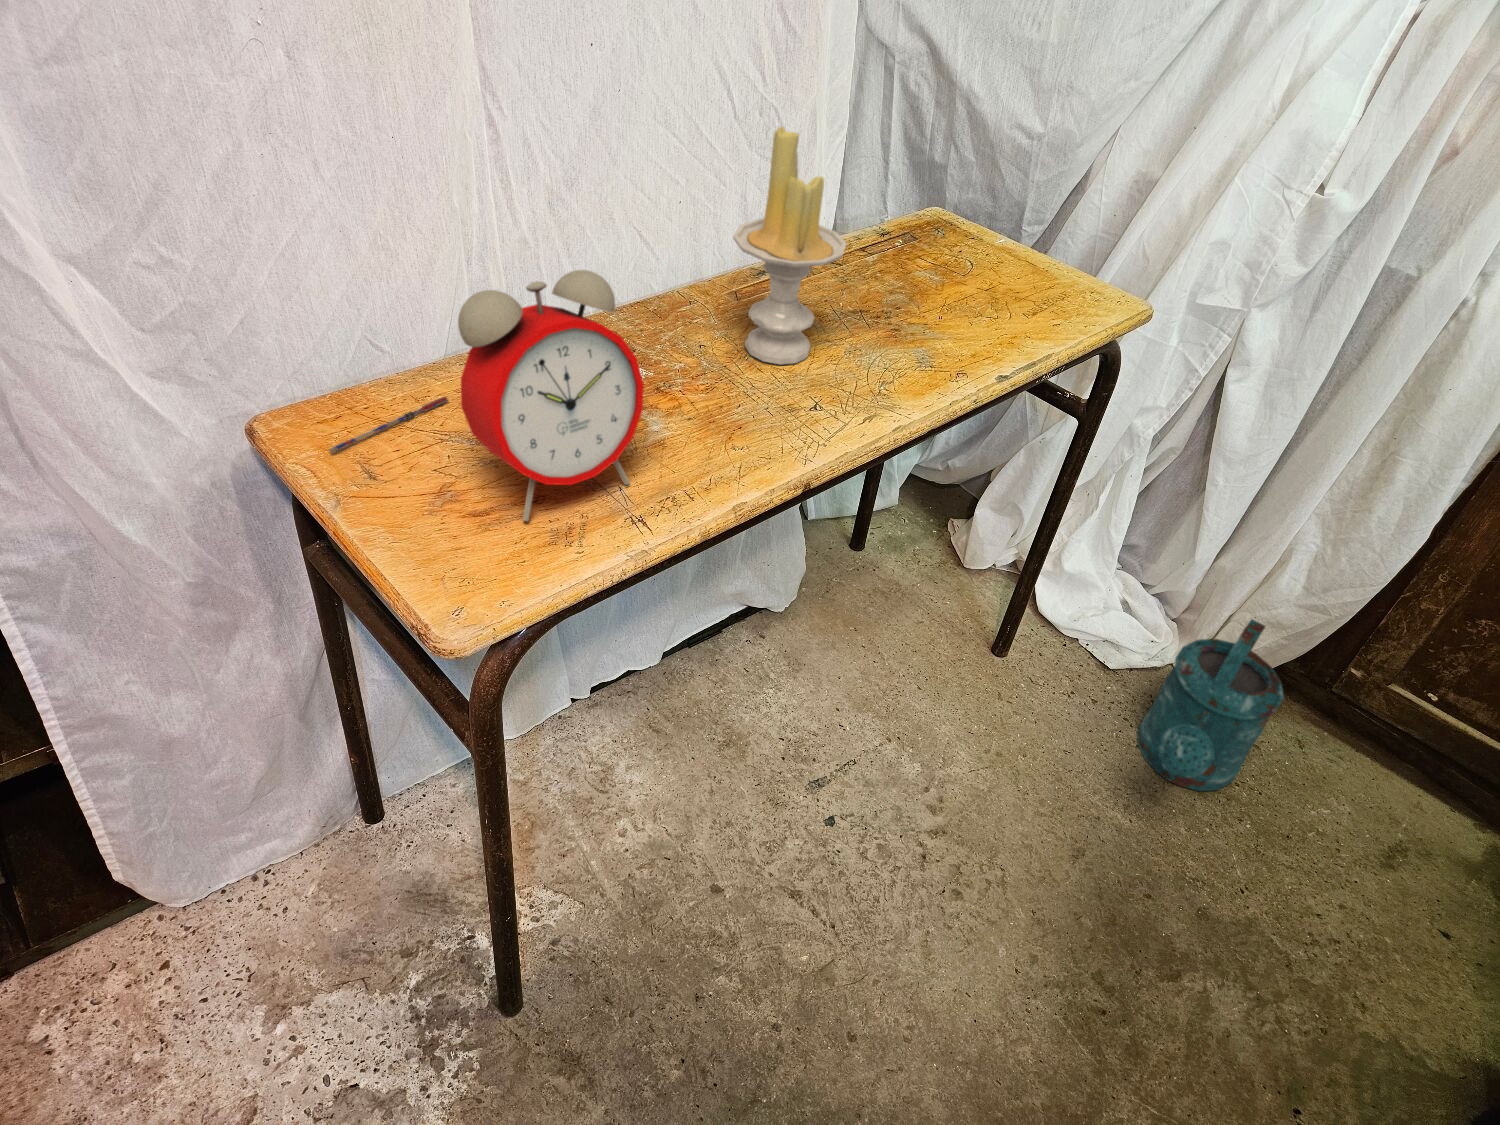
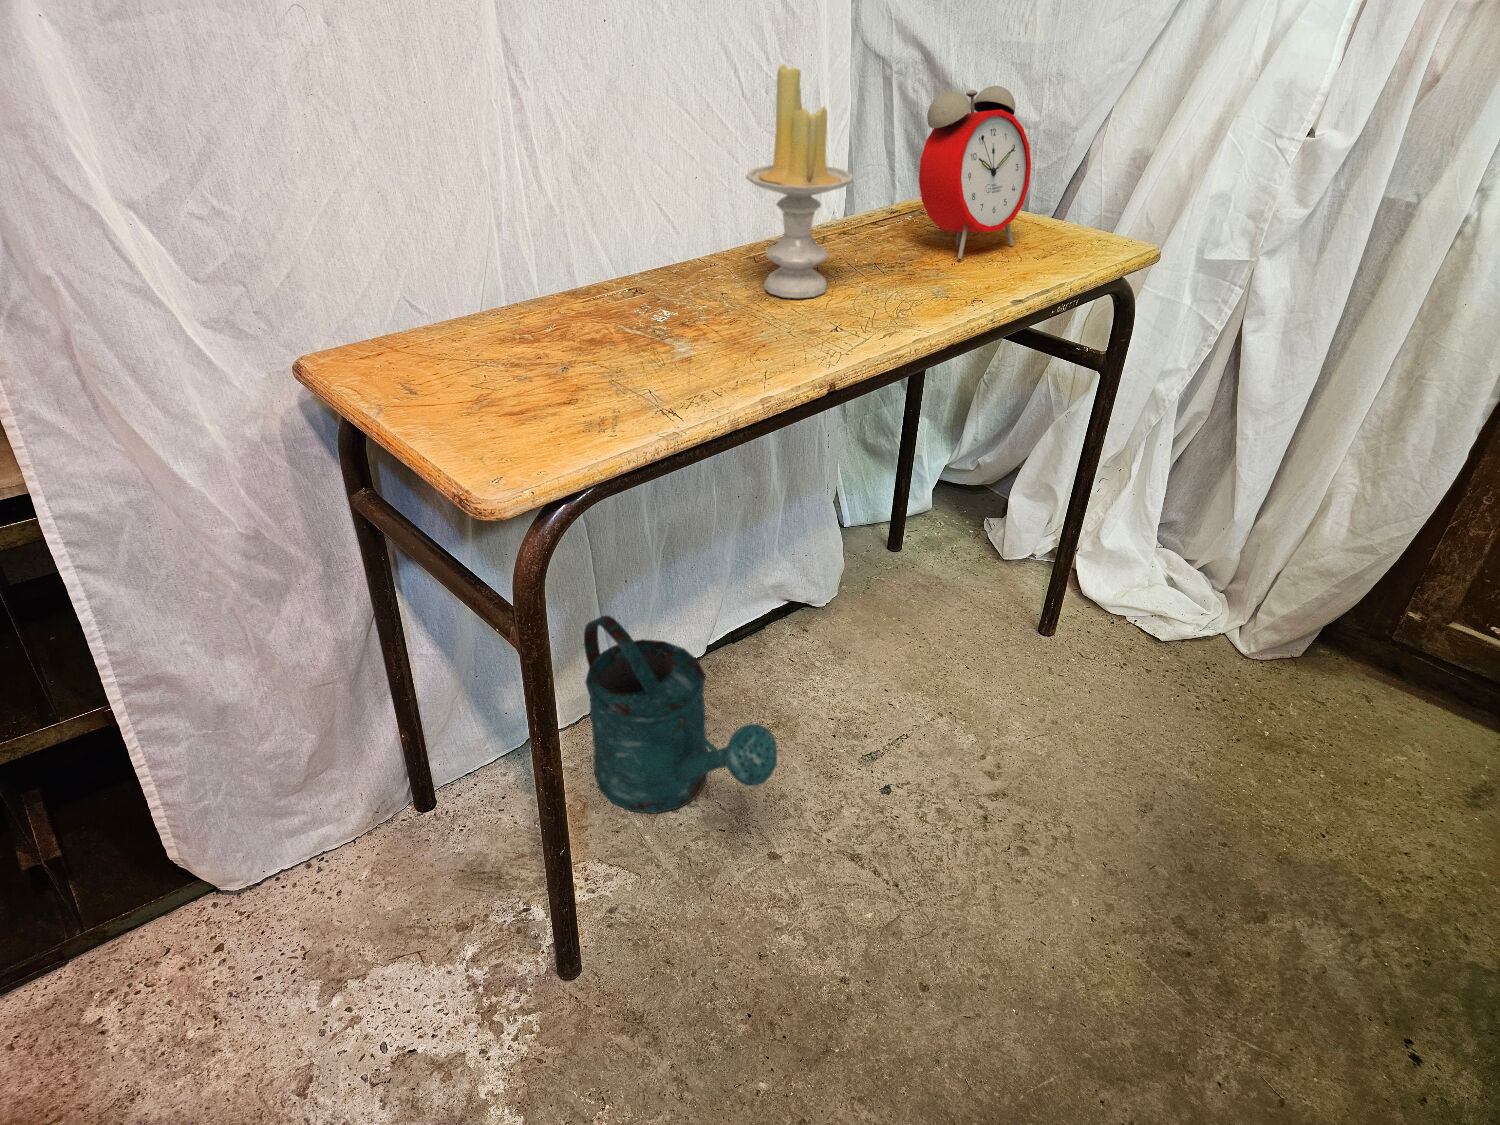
alarm clock: present [458,270,644,521] -> present [919,86,1031,259]
pen: present [330,397,448,452] -> none [372,335,485,378]
watering can: present [1137,619,1284,791] -> present [584,616,777,813]

